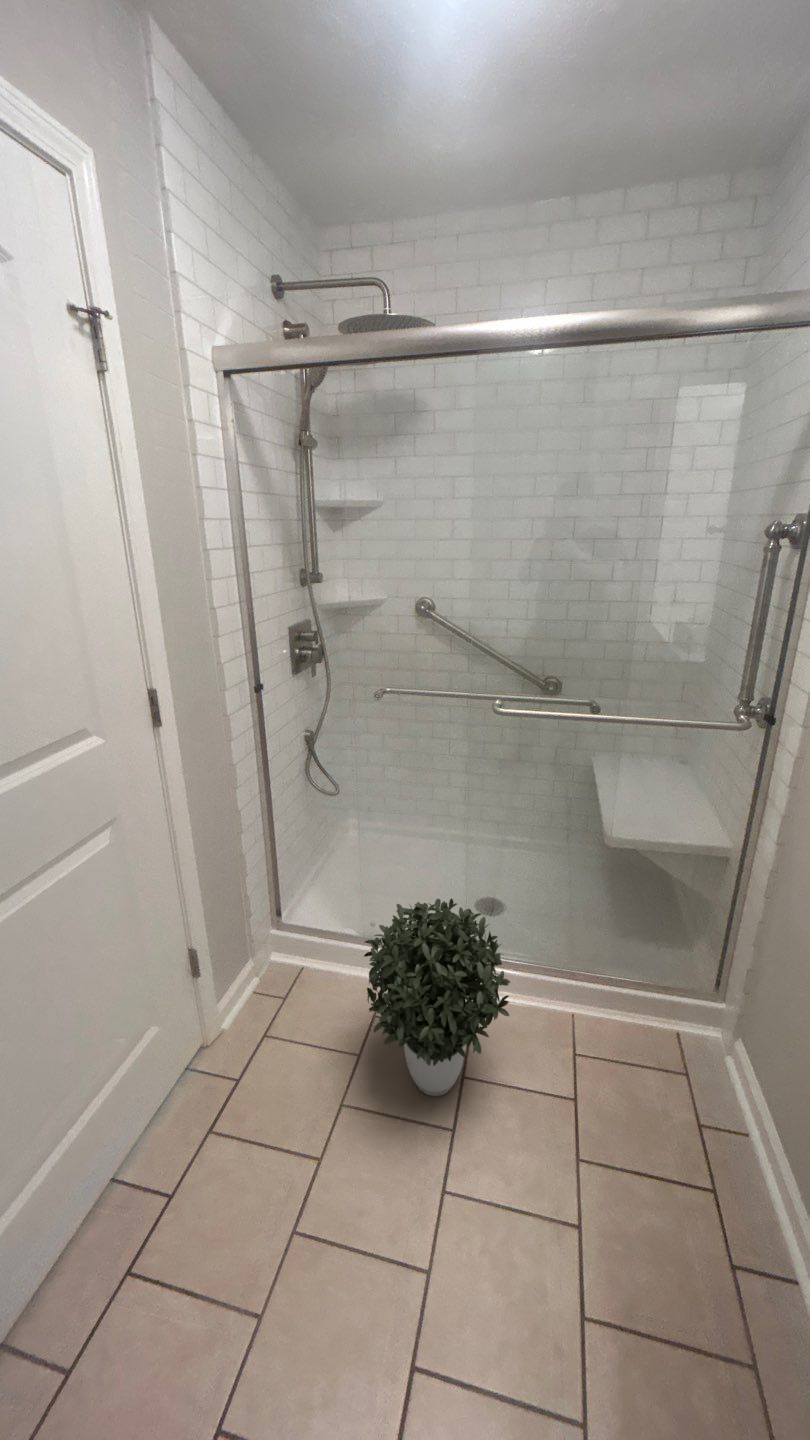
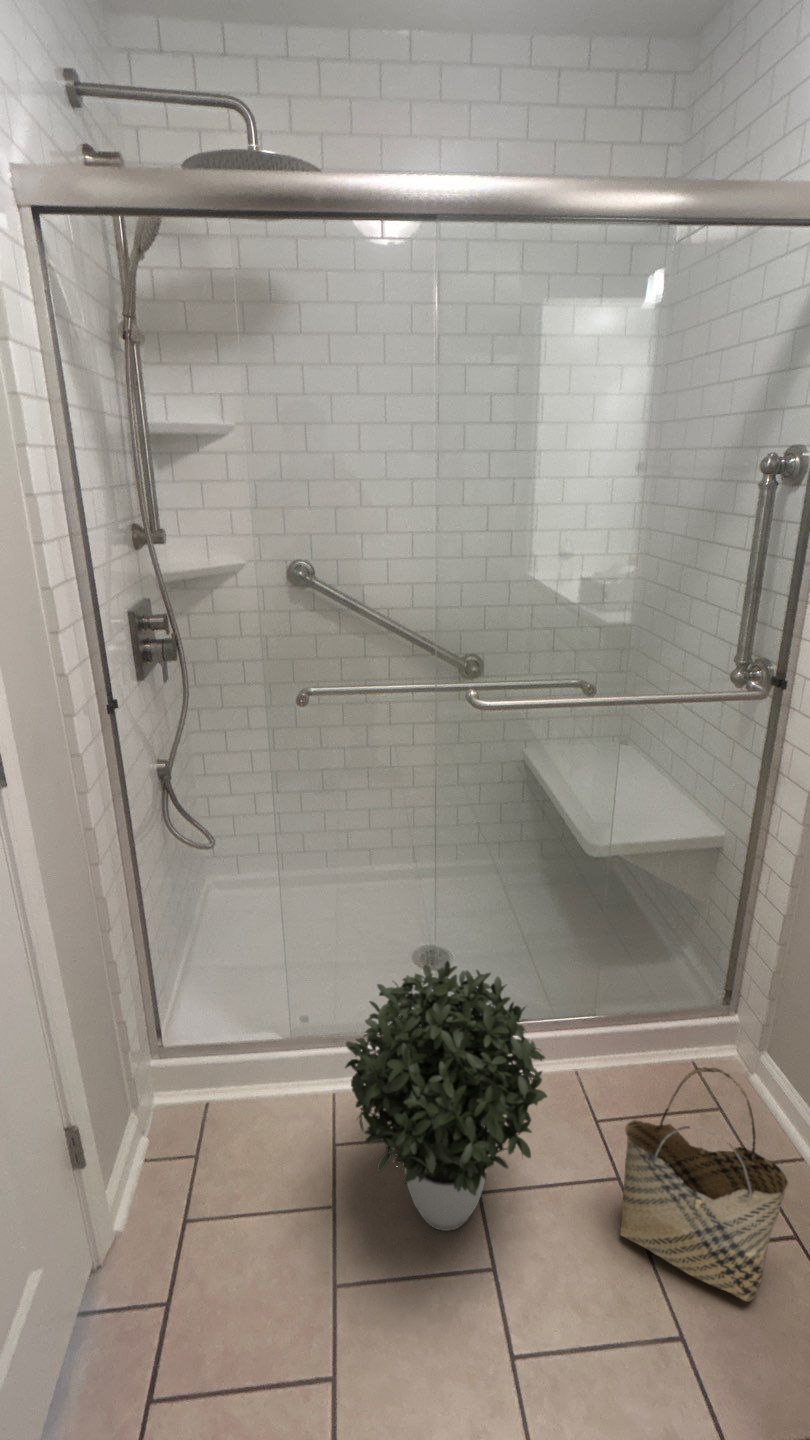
woven basket: none [558,1025,693,1225] -> present [620,1068,788,1302]

